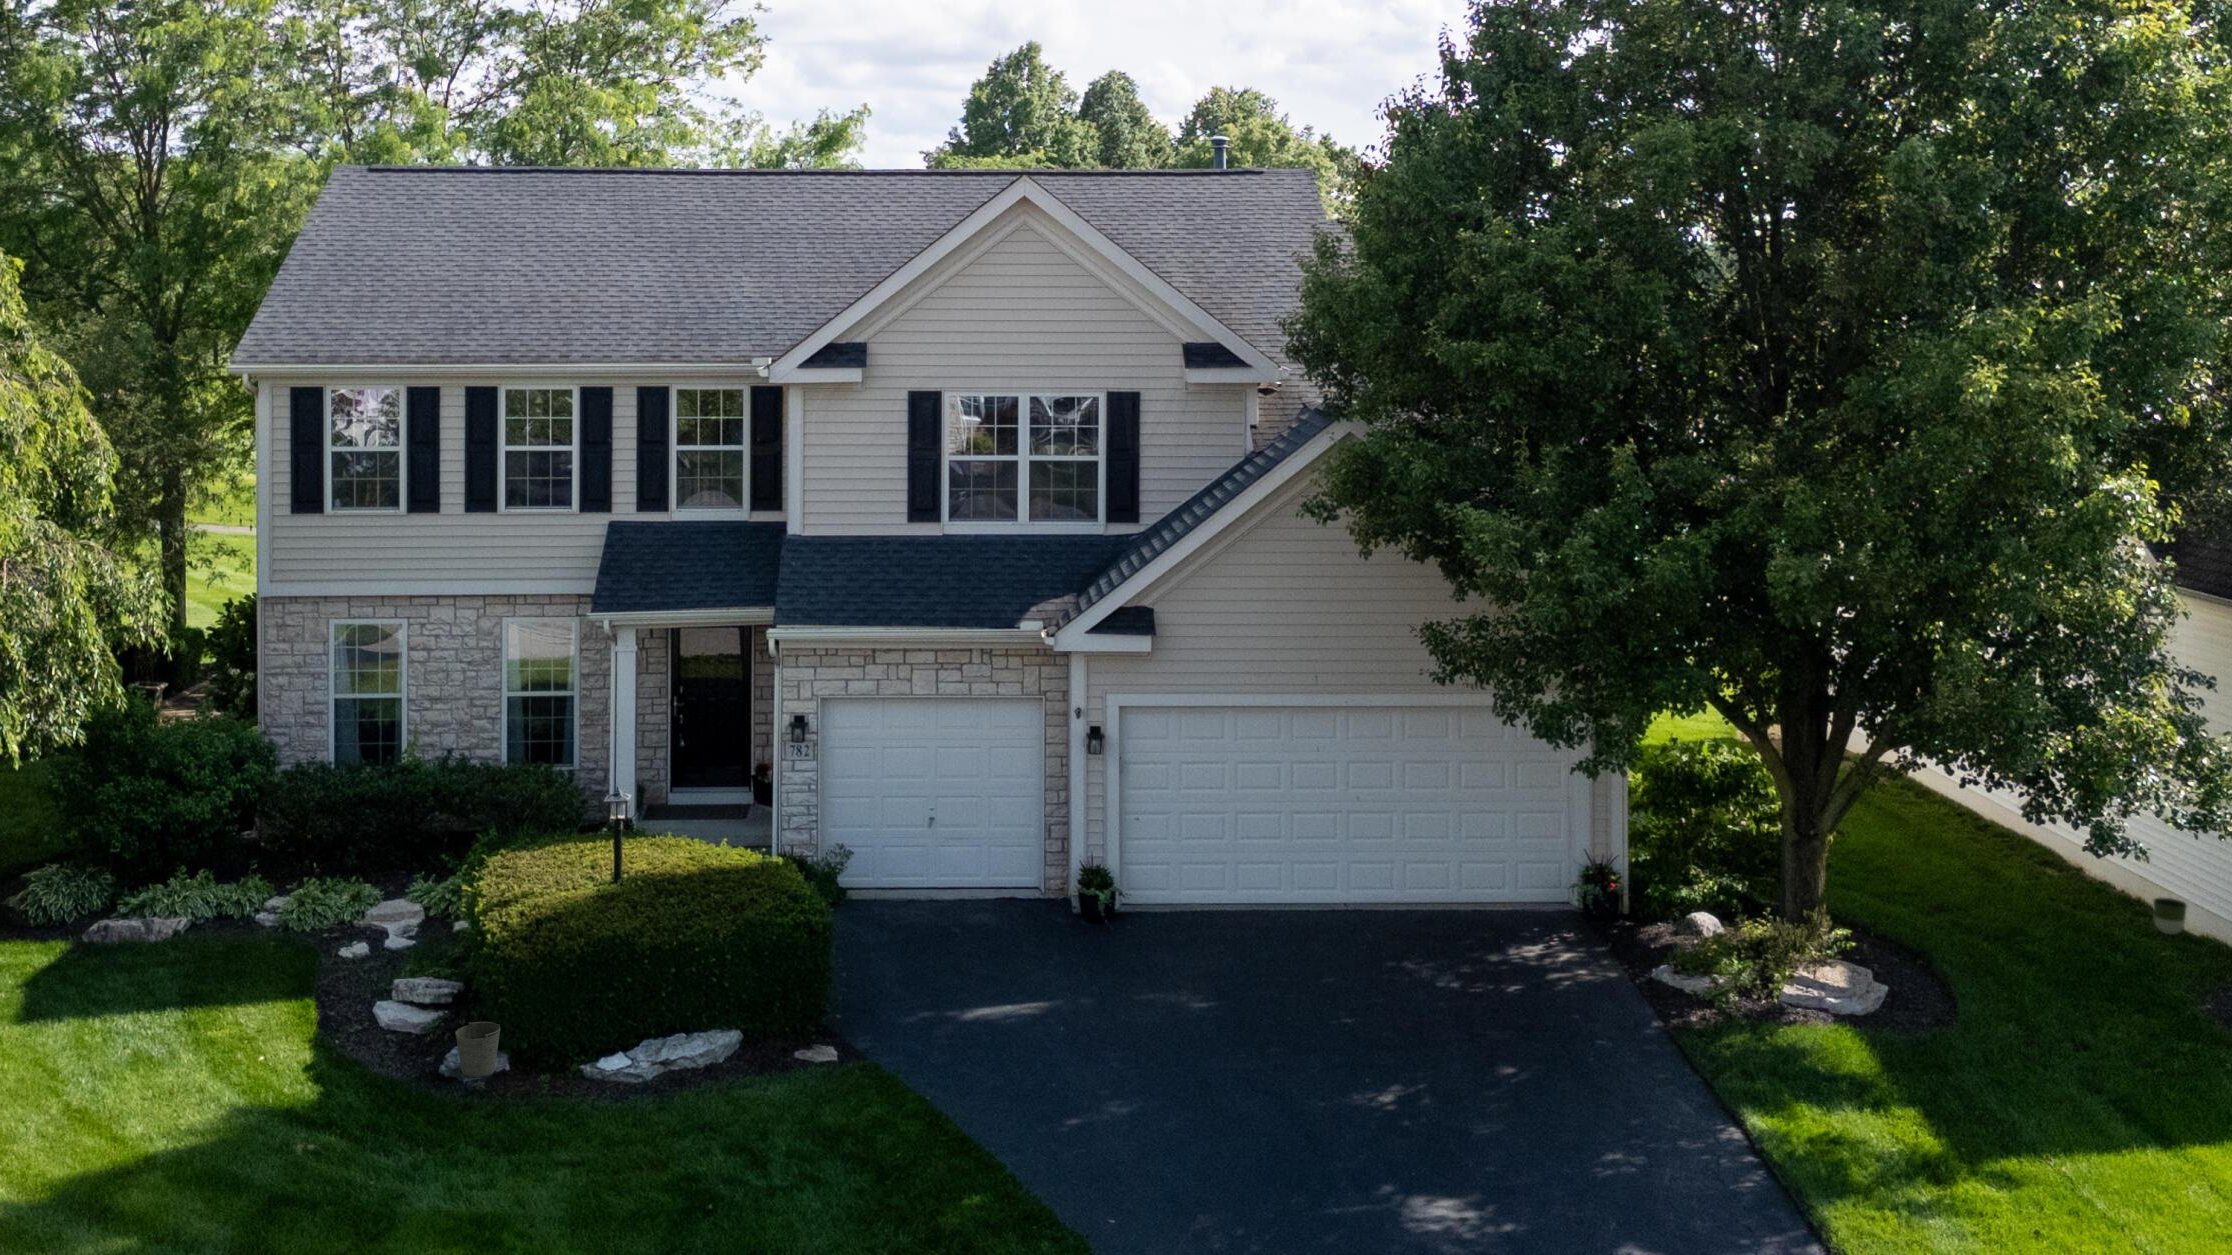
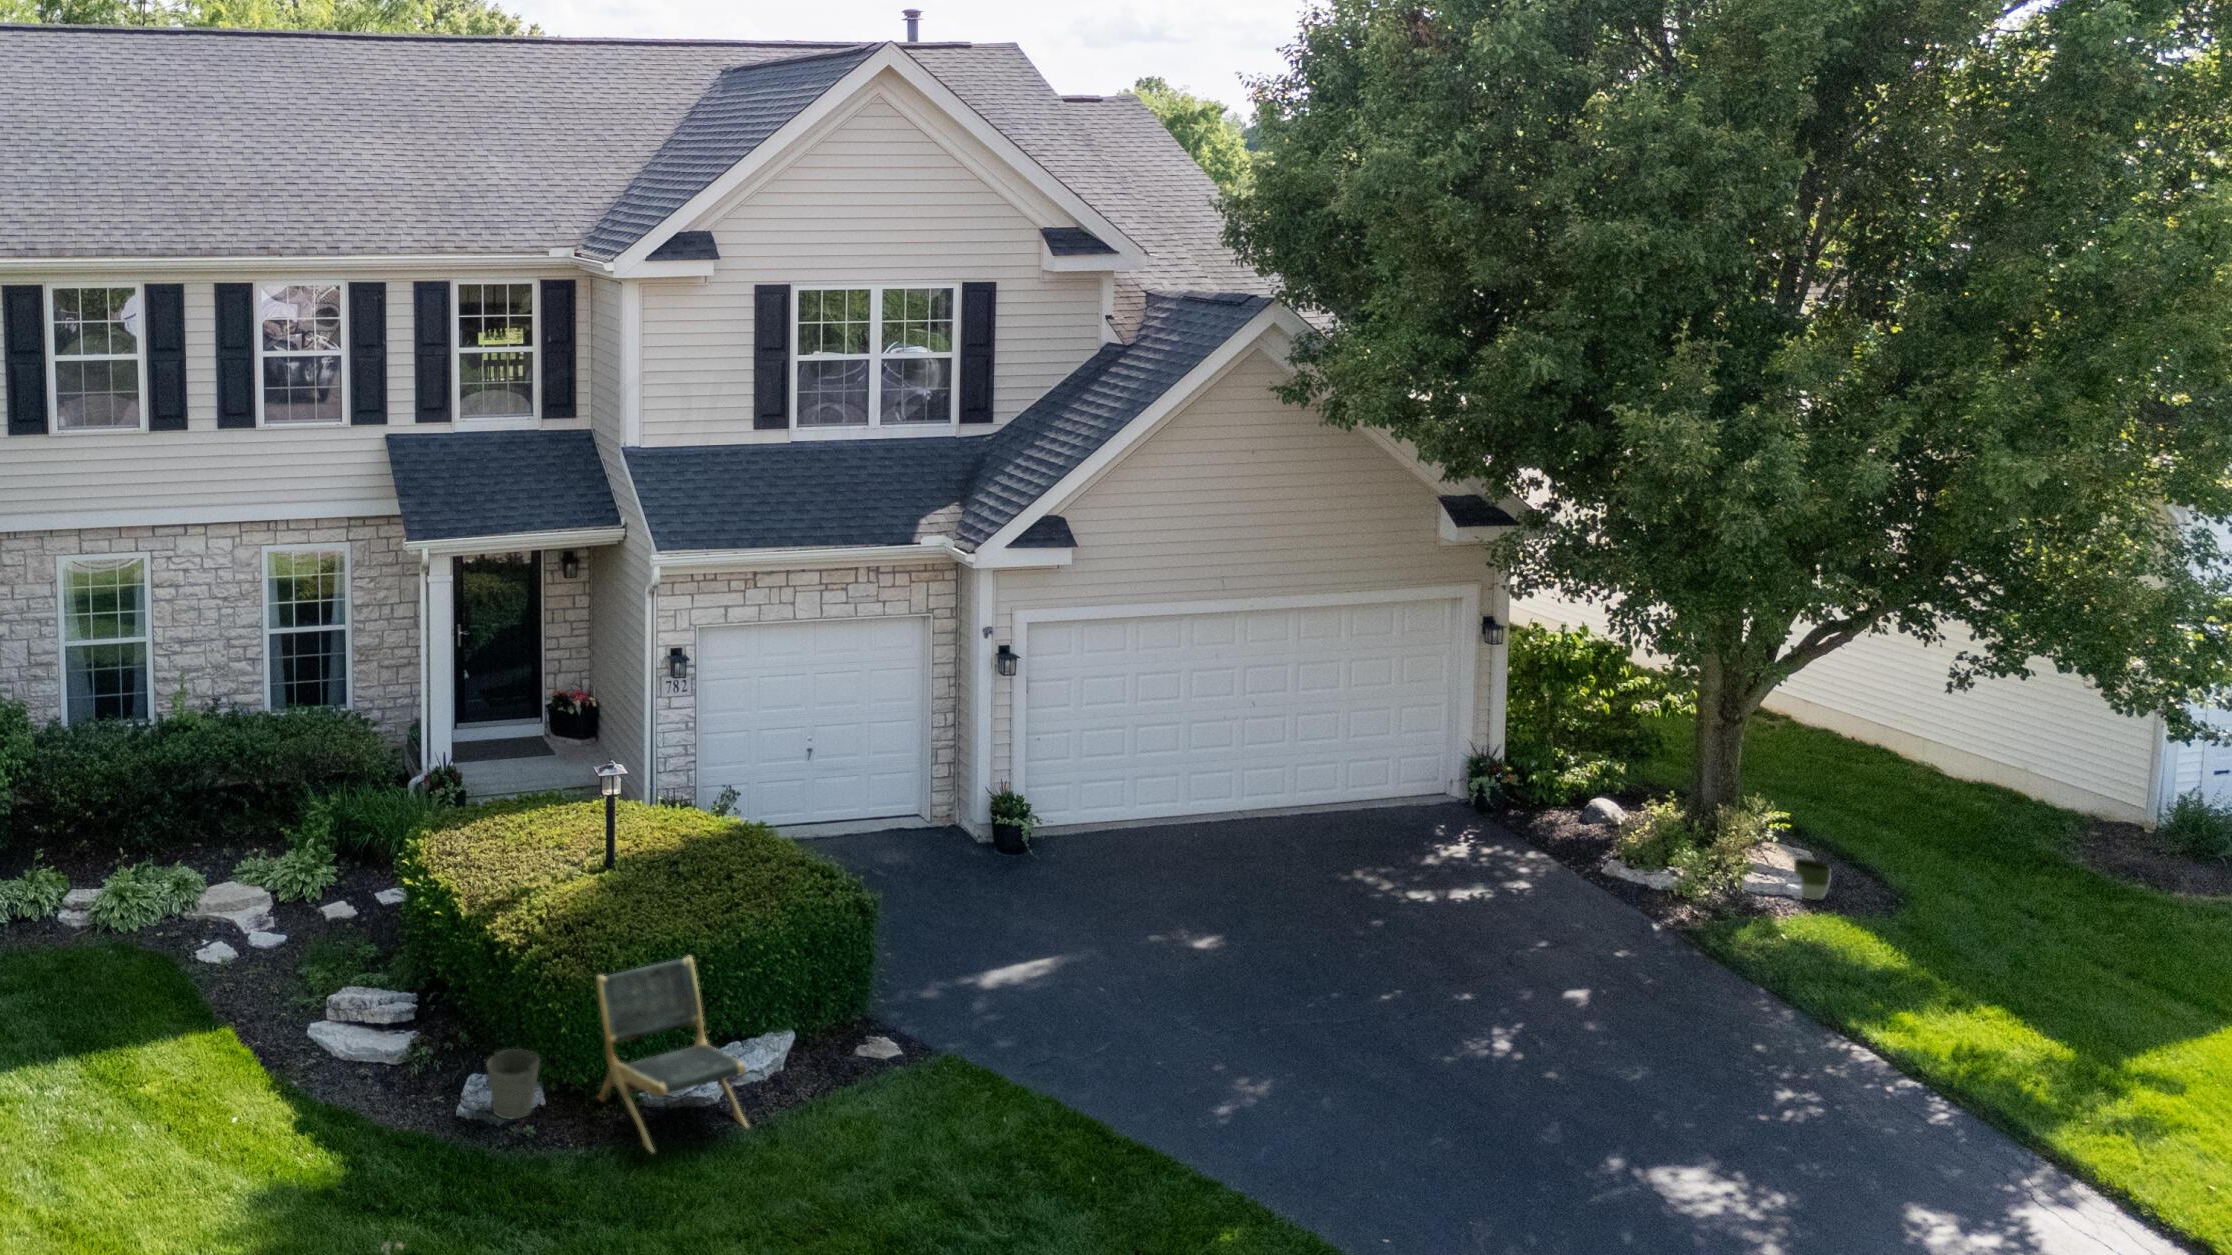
planter: present [2153,898,2187,934] -> present [1794,858,1831,900]
lounge chair: none [546,955,651,1108] -> present [596,956,748,1152]

